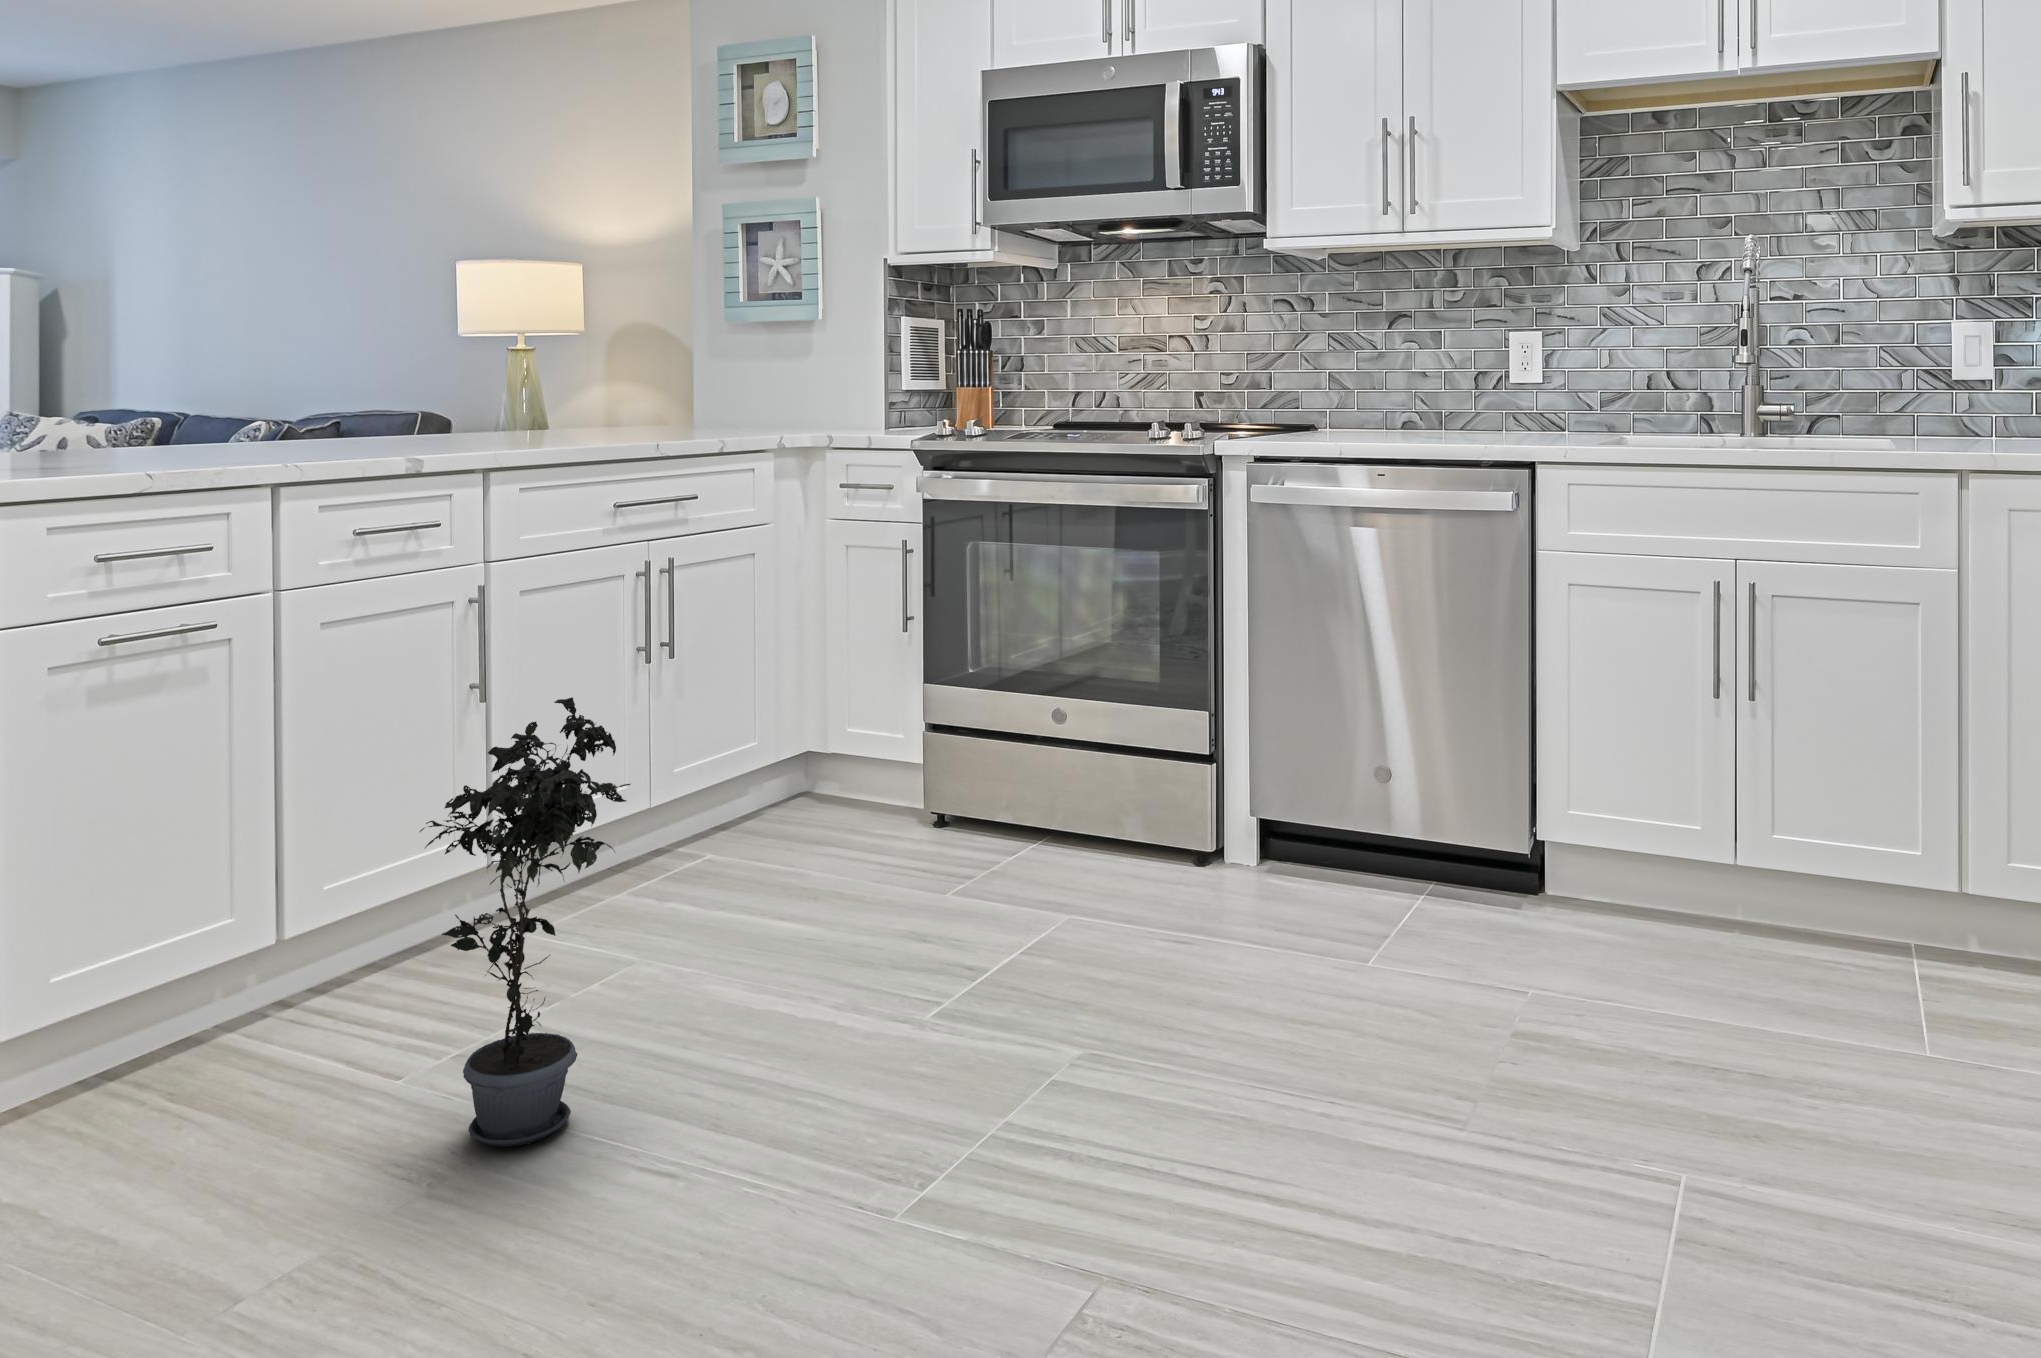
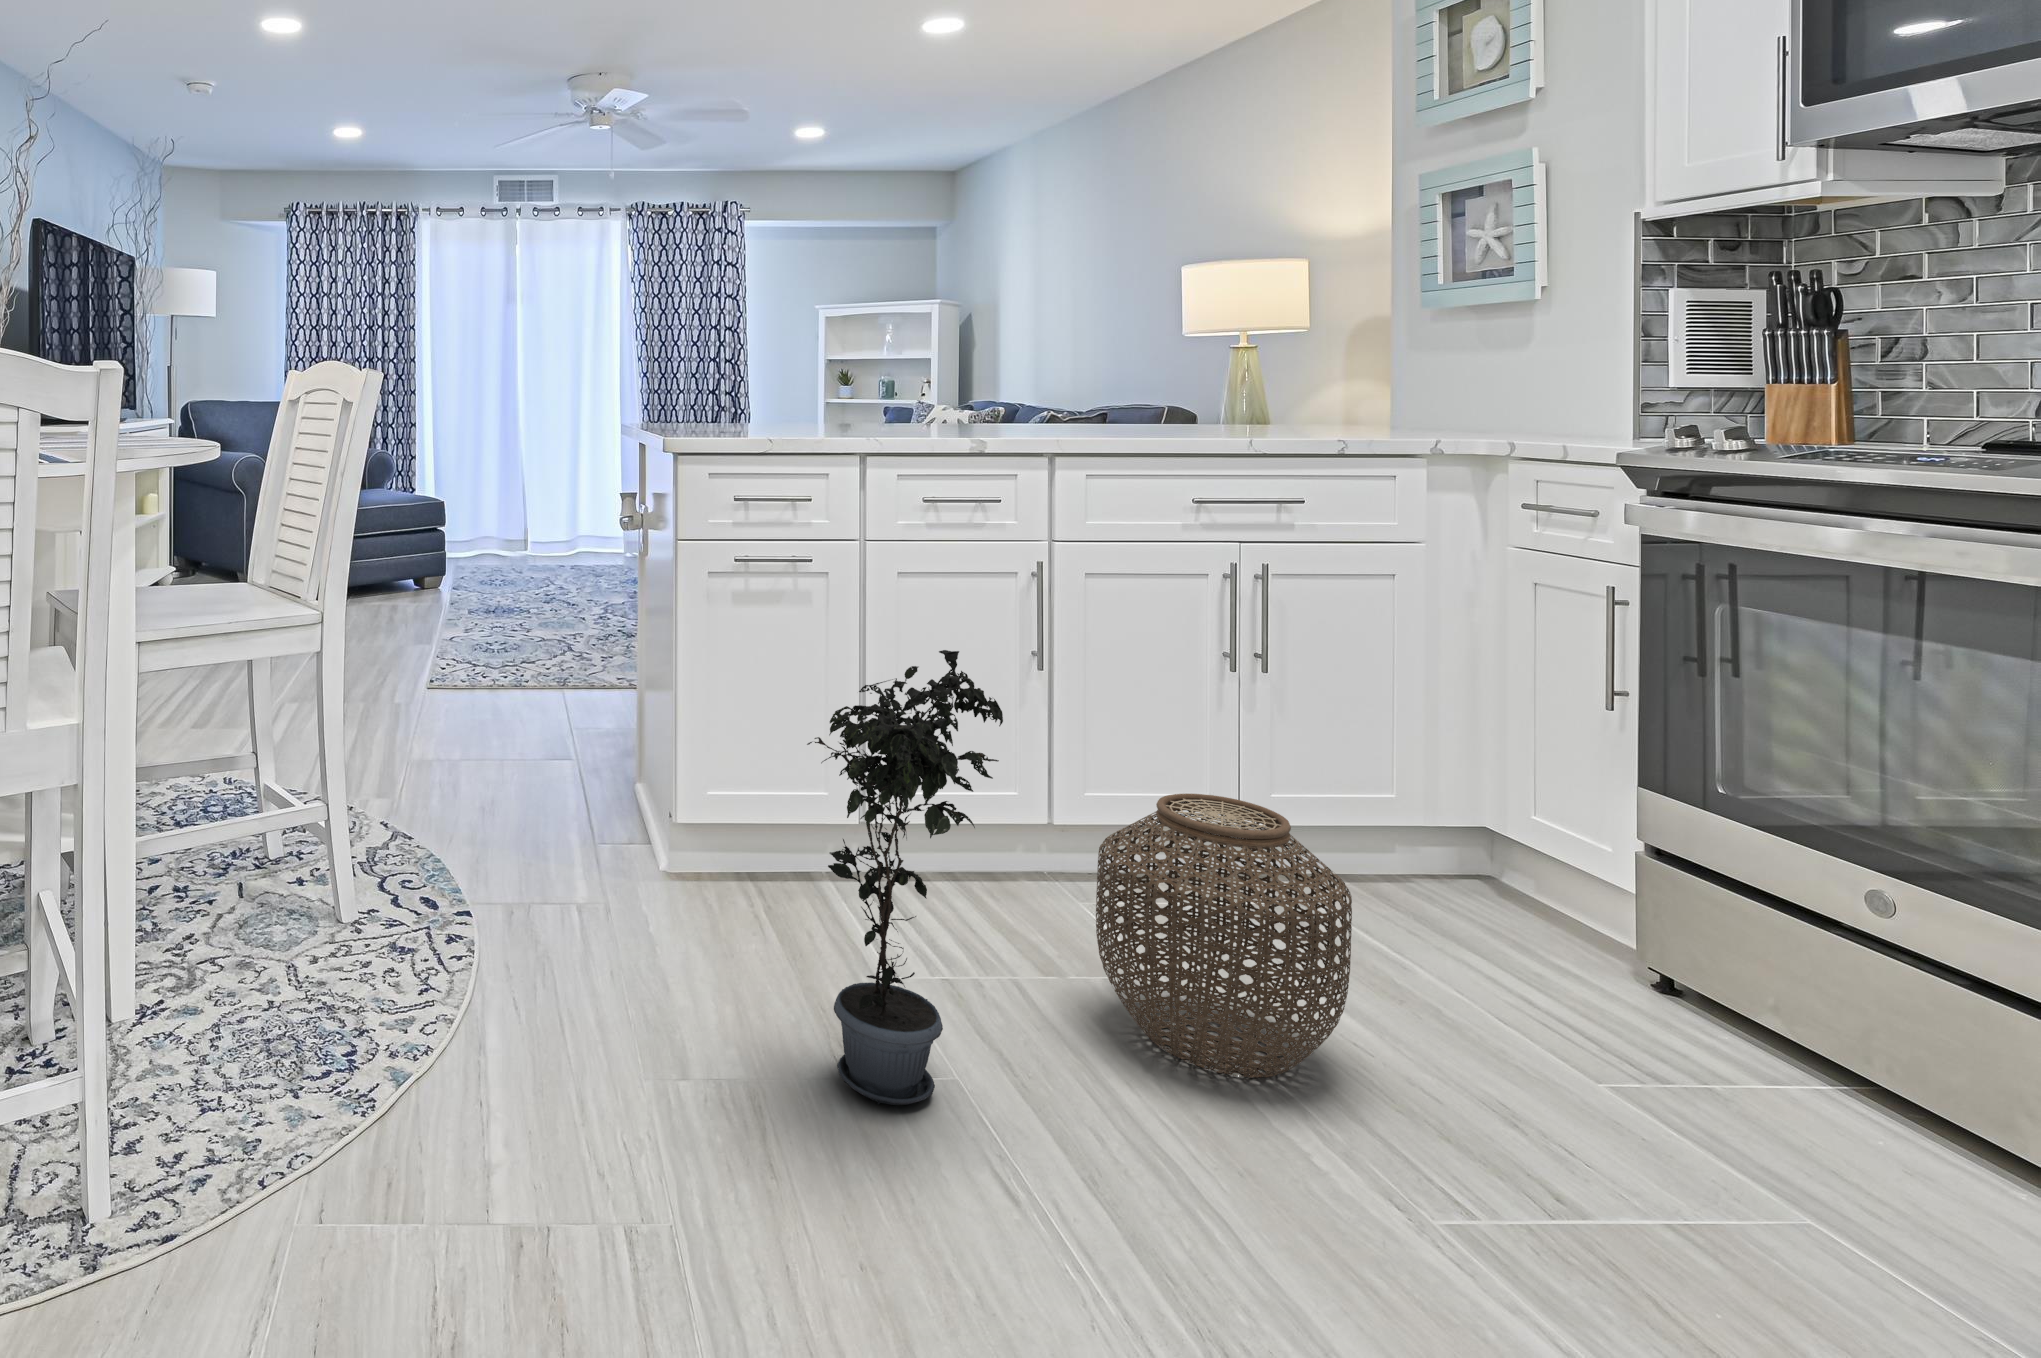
woven basket: none [630,768,830,995] -> present [1096,794,1352,1078]

